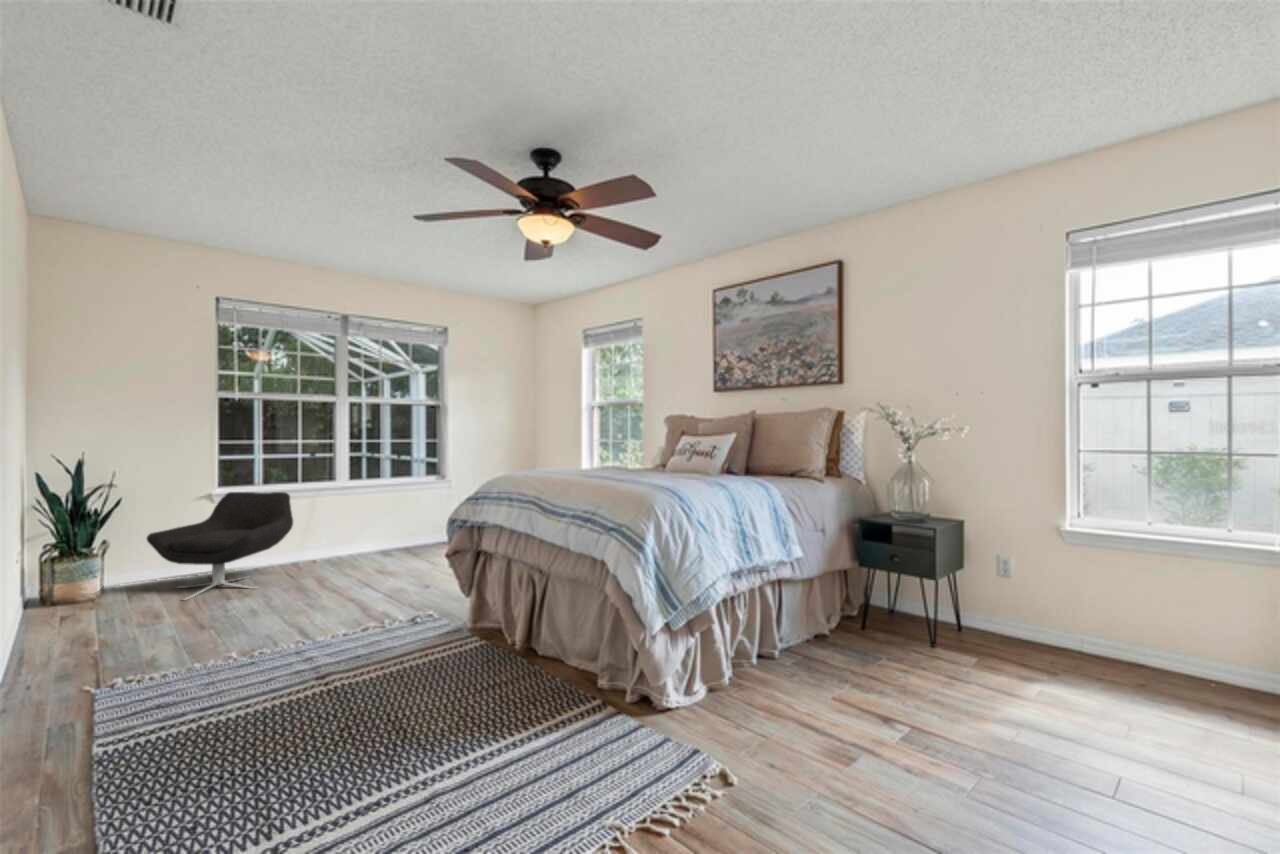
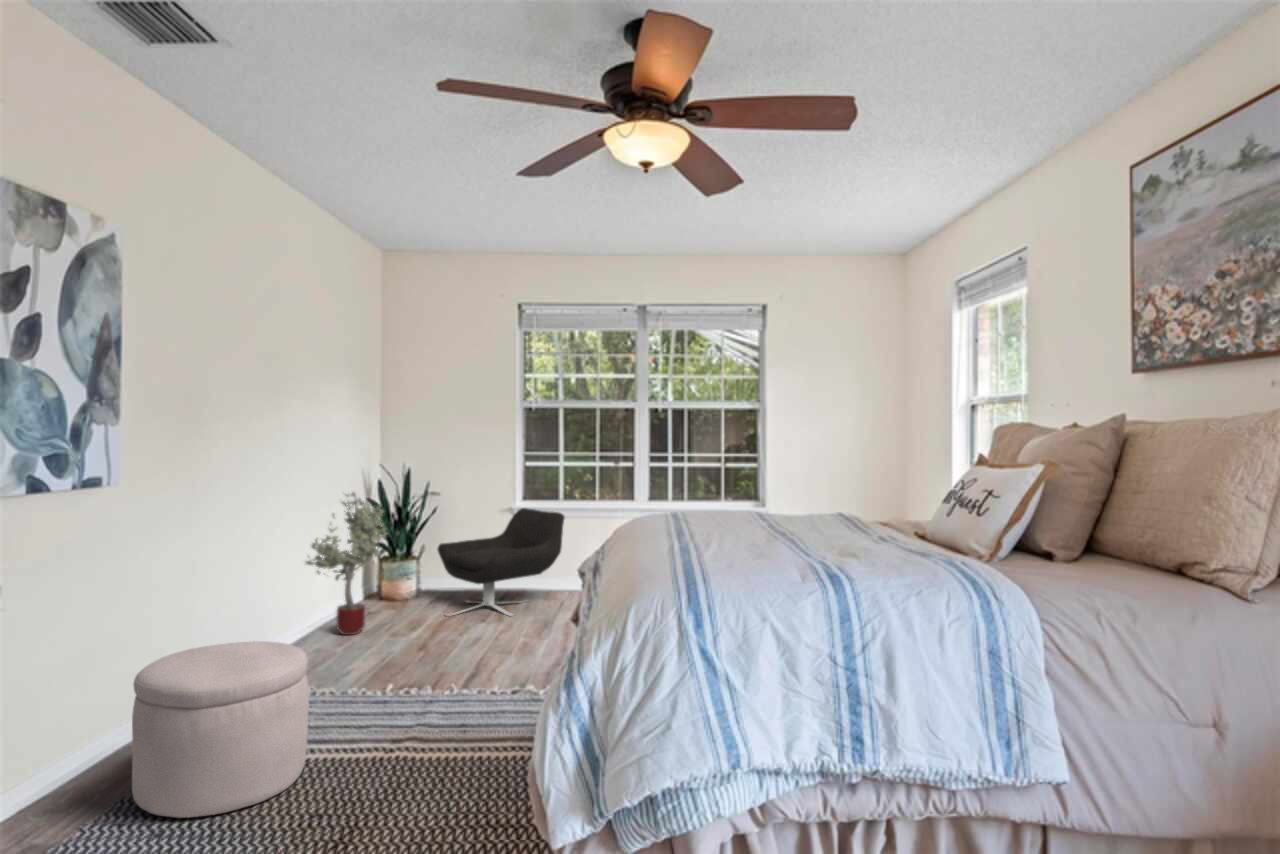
potted tree: none [27,483,135,635] -> present [306,492,387,635]
ottoman: none [146,606,313,770] -> present [132,641,309,818]

